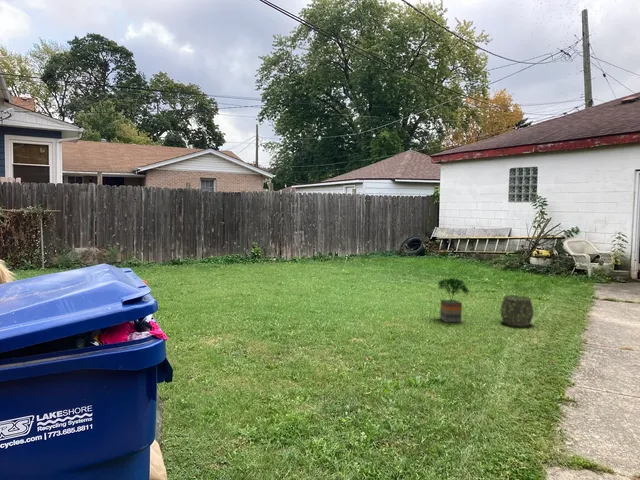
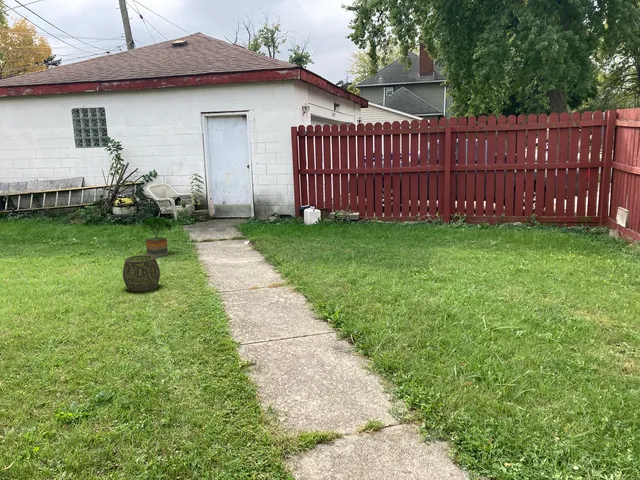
potted tree: present [438,278,469,322] -> present [142,217,172,258]

